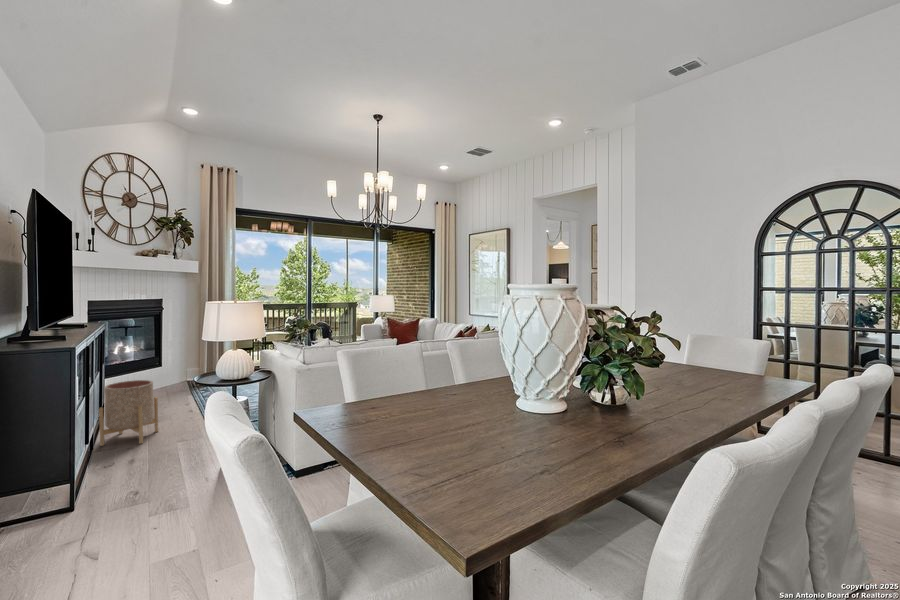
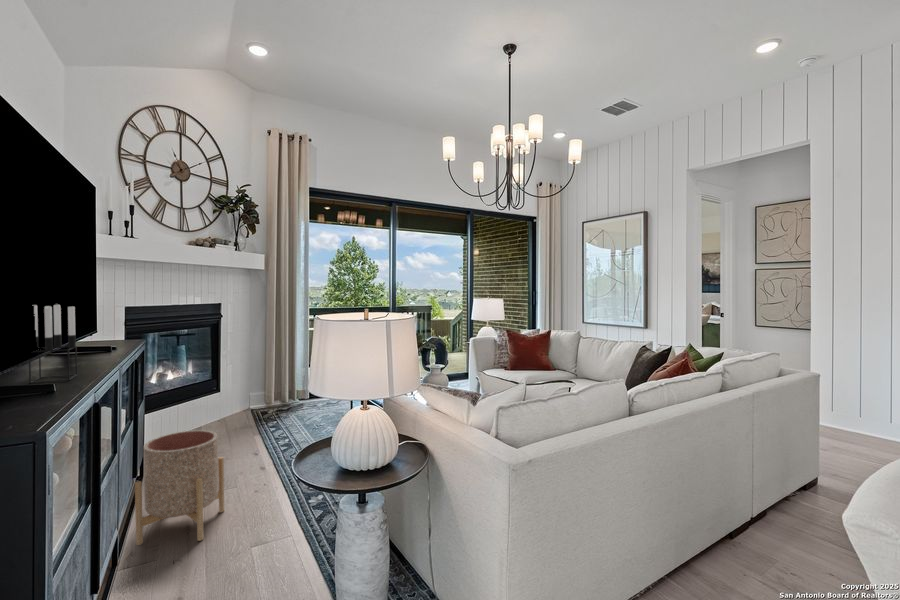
candle holder: none [42,299,67,341] -> present [29,305,77,383]

